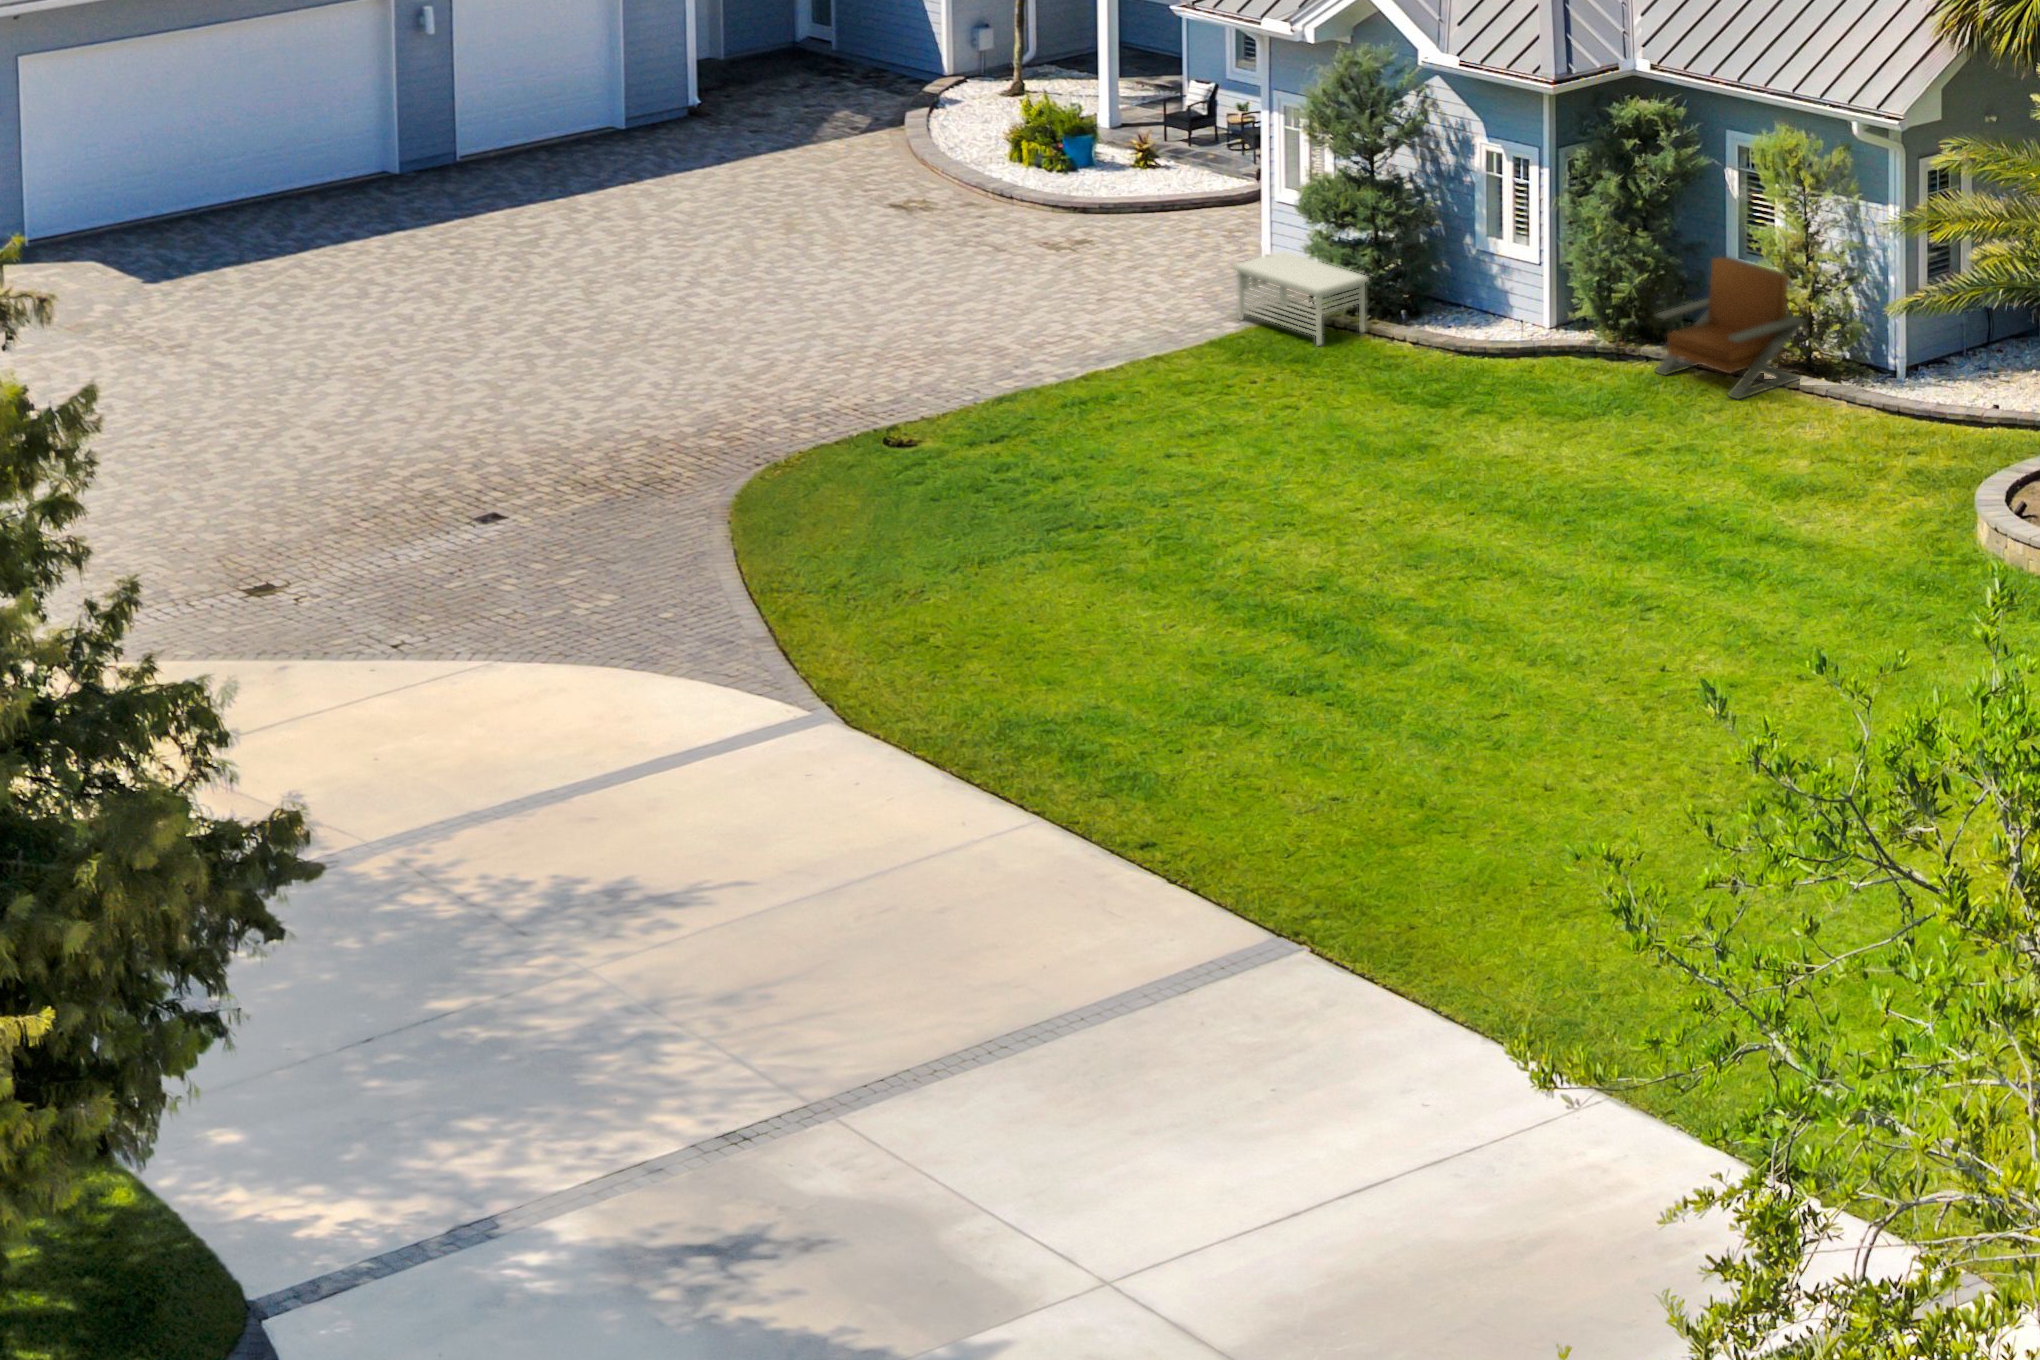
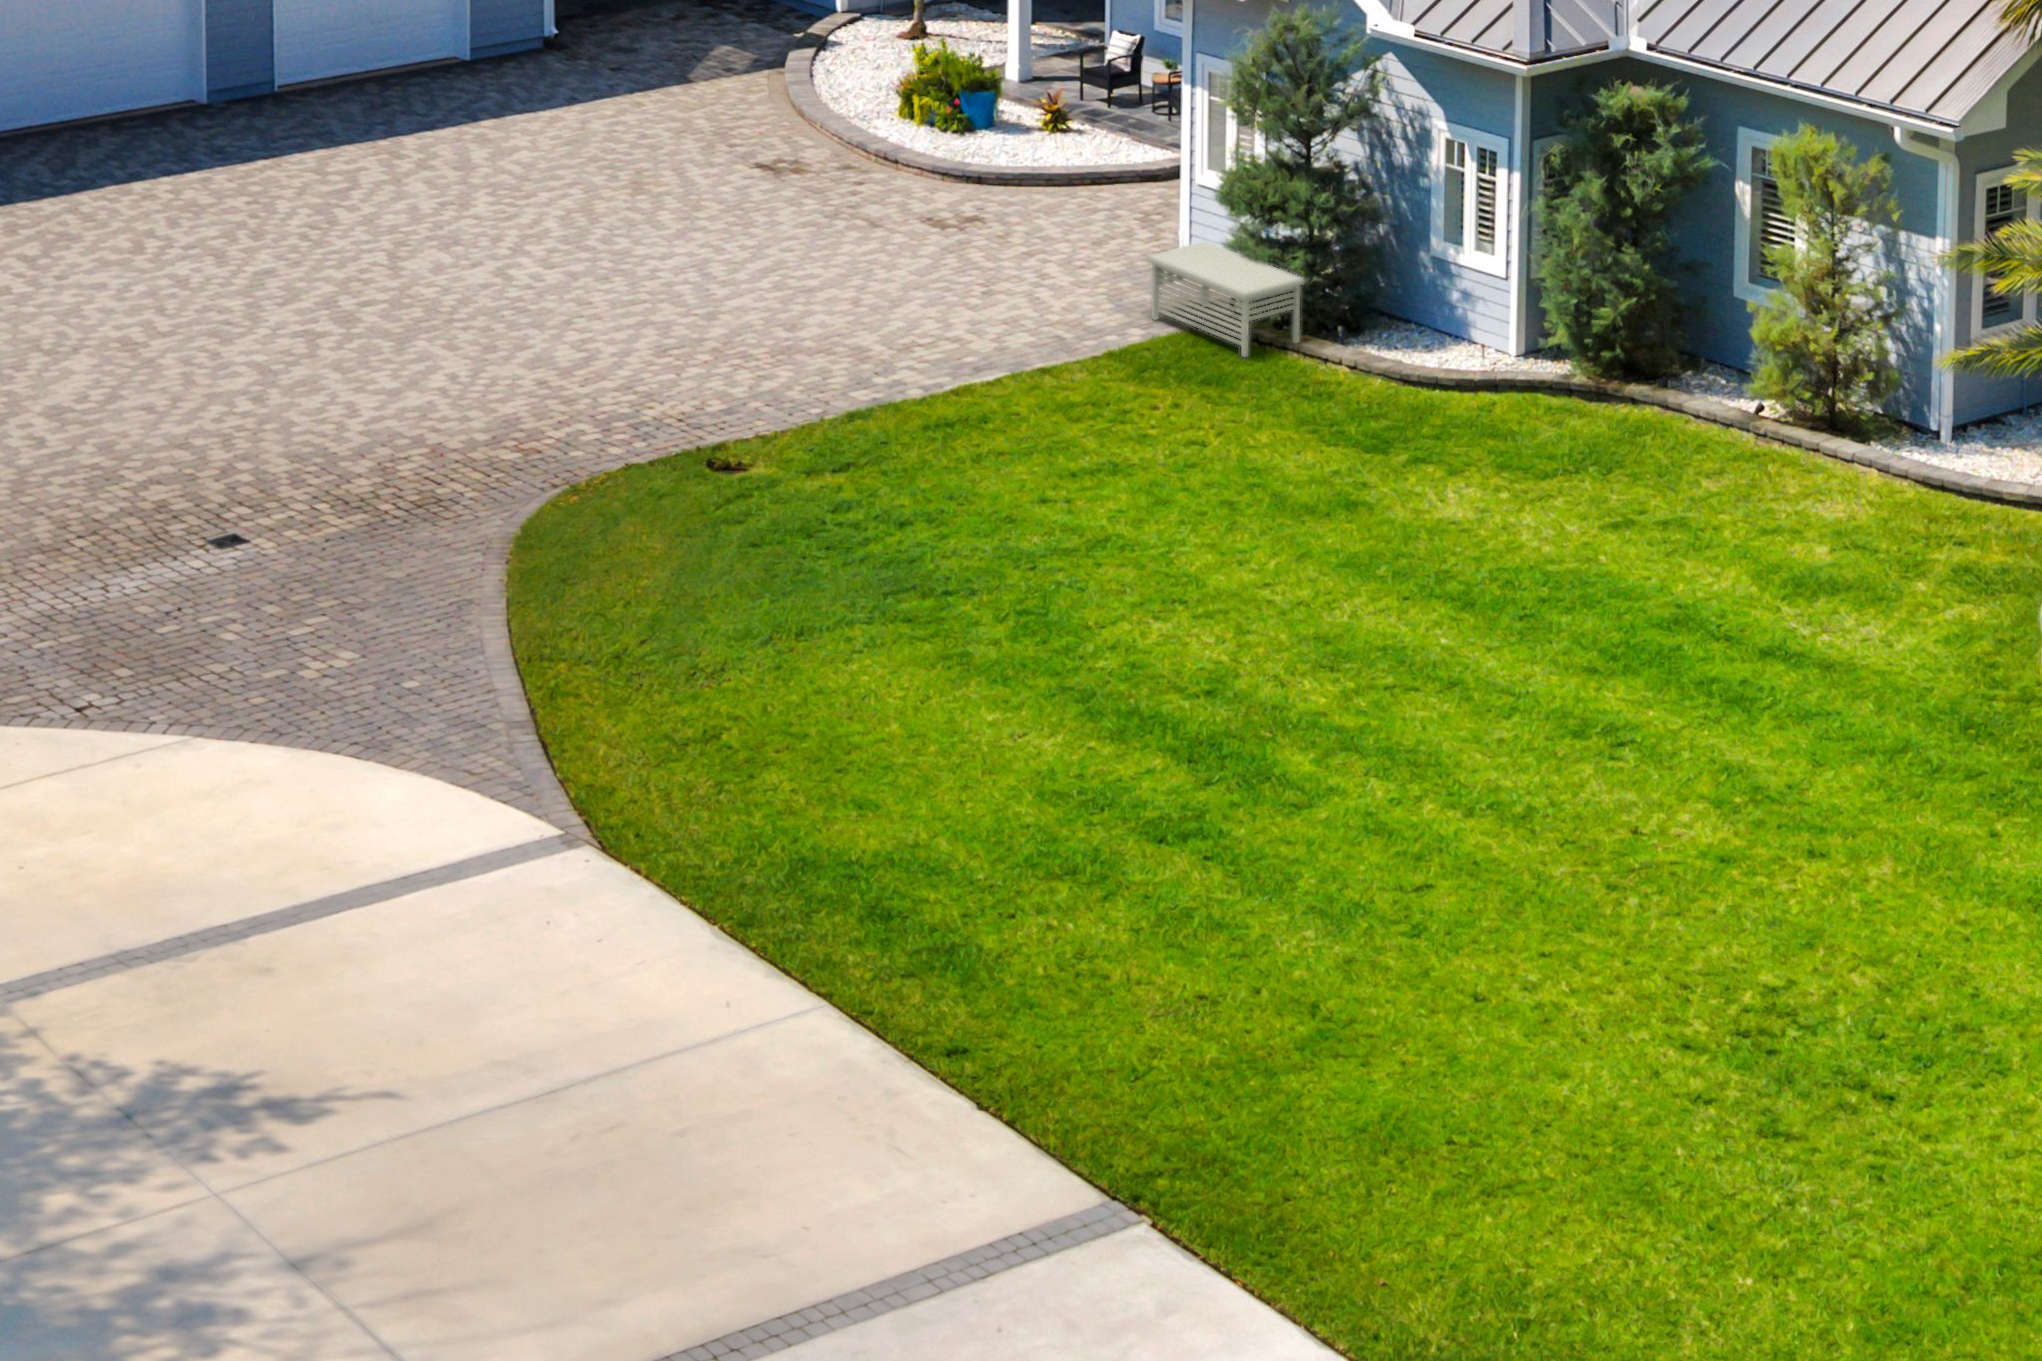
lounge chair: present [1655,257,1804,399] -> none [1642,279,1827,455]

